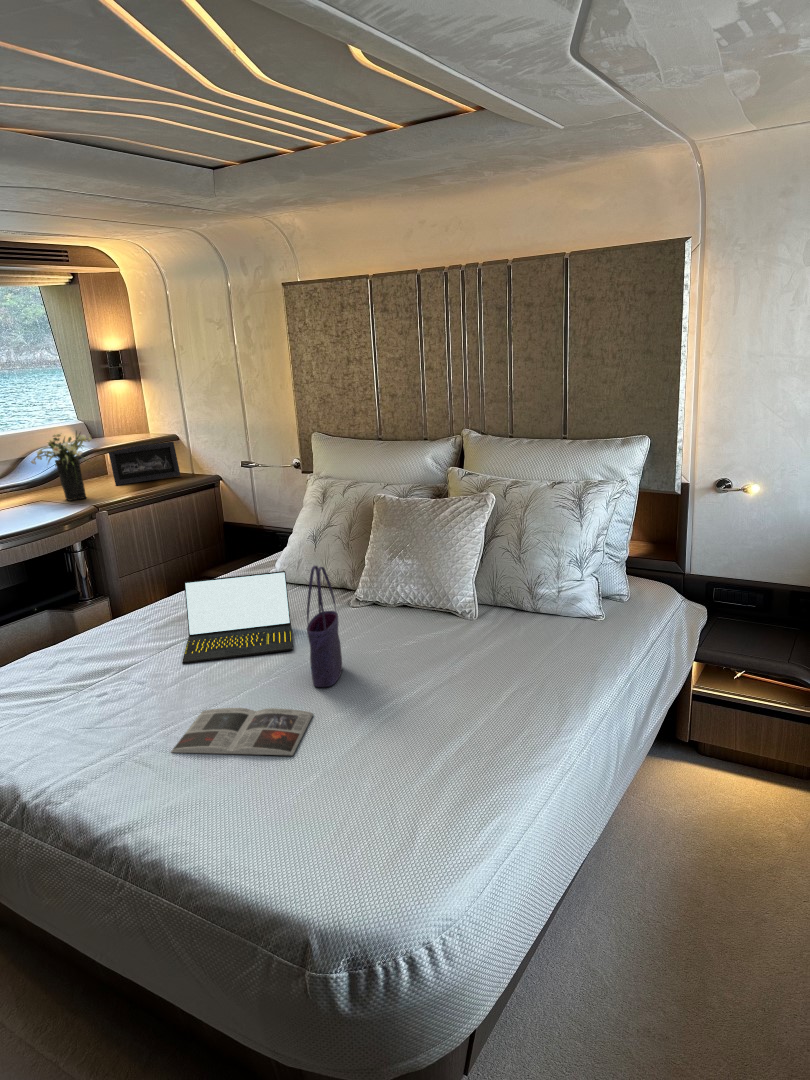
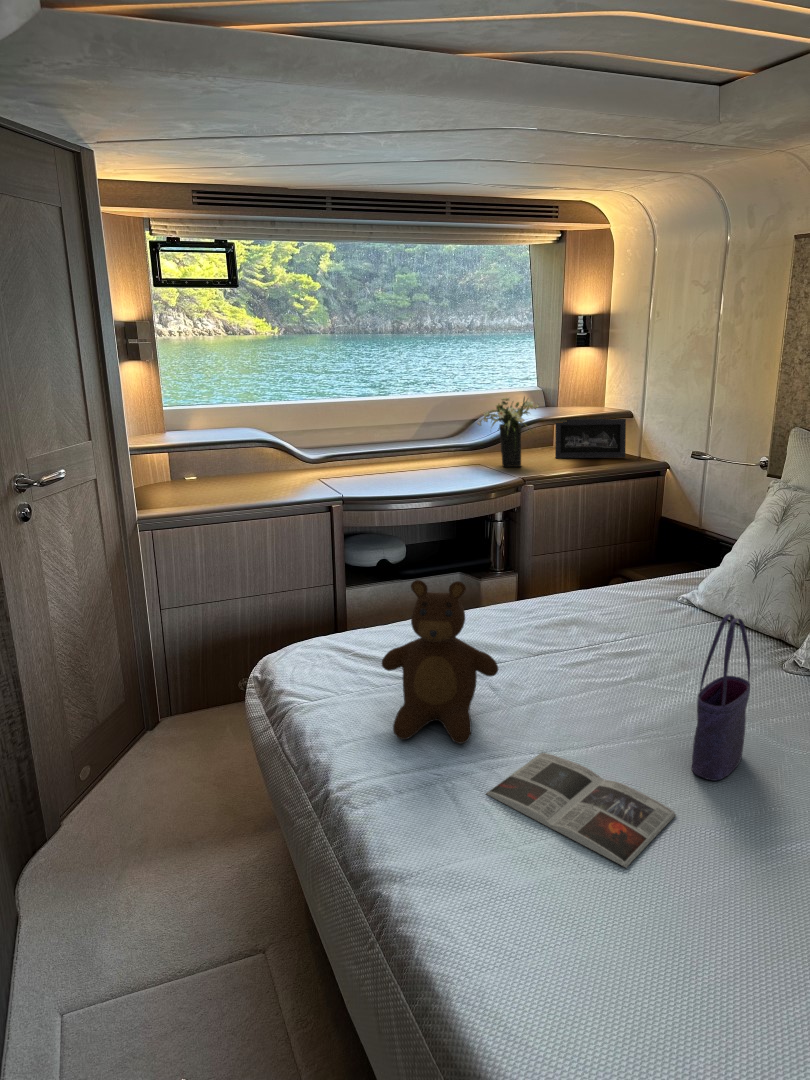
laptop: present [182,571,292,663] -> none [546,585,701,707]
teddy bear: none [35,592,147,742] -> present [382,580,498,744]

